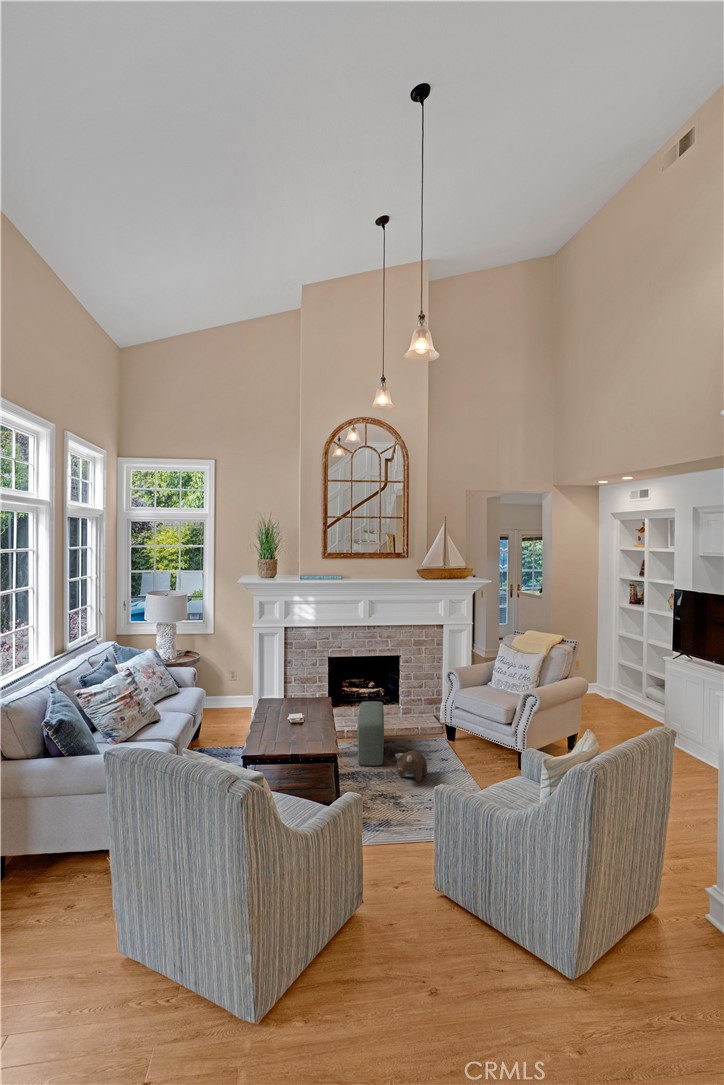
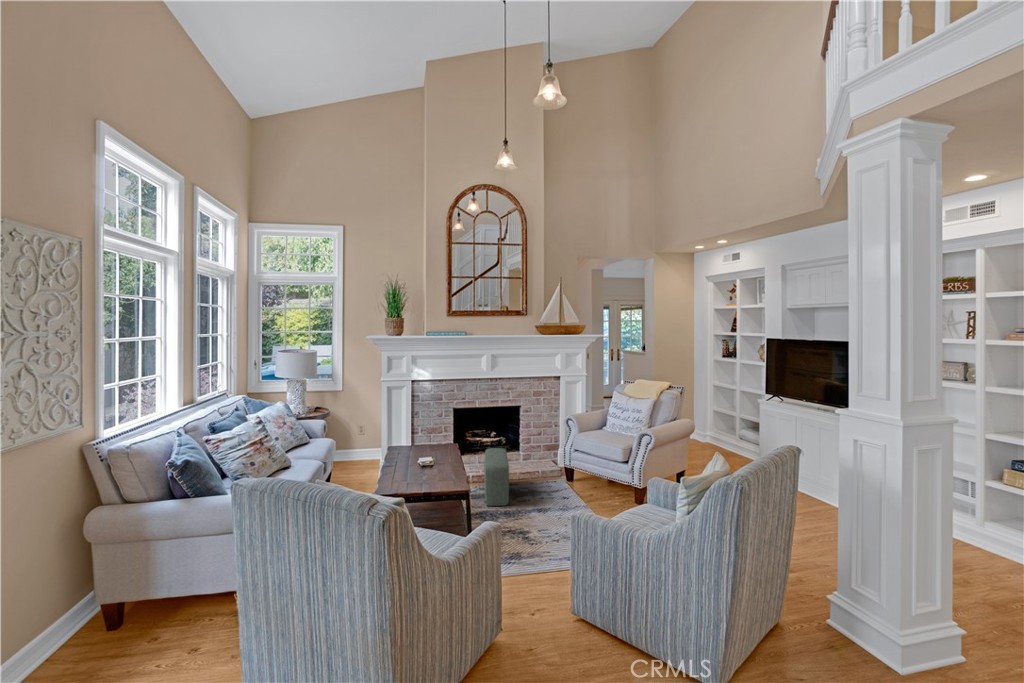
plush toy: present [395,750,427,782] -> none [522,489,551,518]

